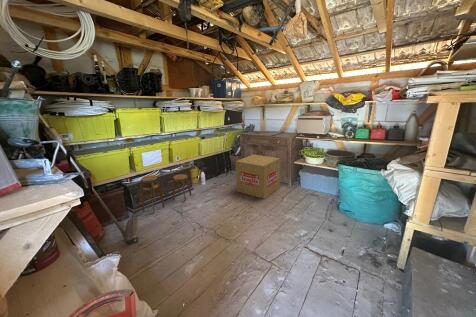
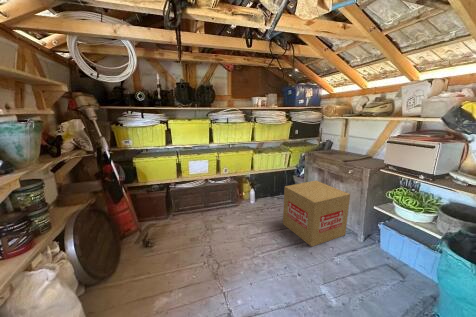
stool: present [140,174,191,213] -> none [172,185,230,227]

